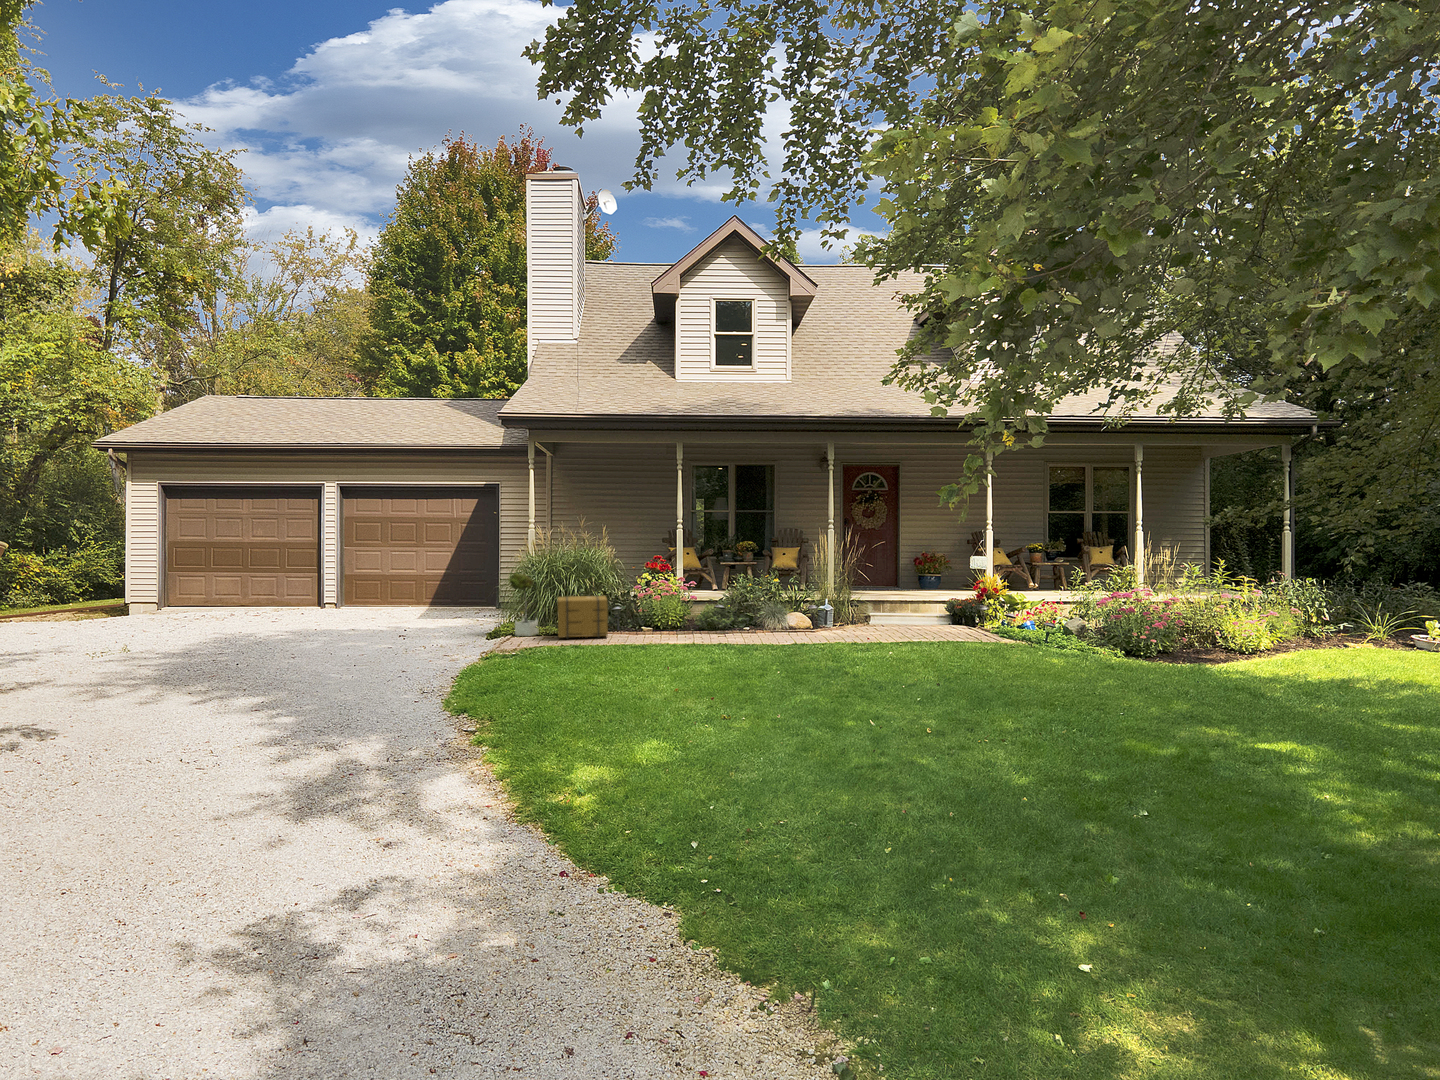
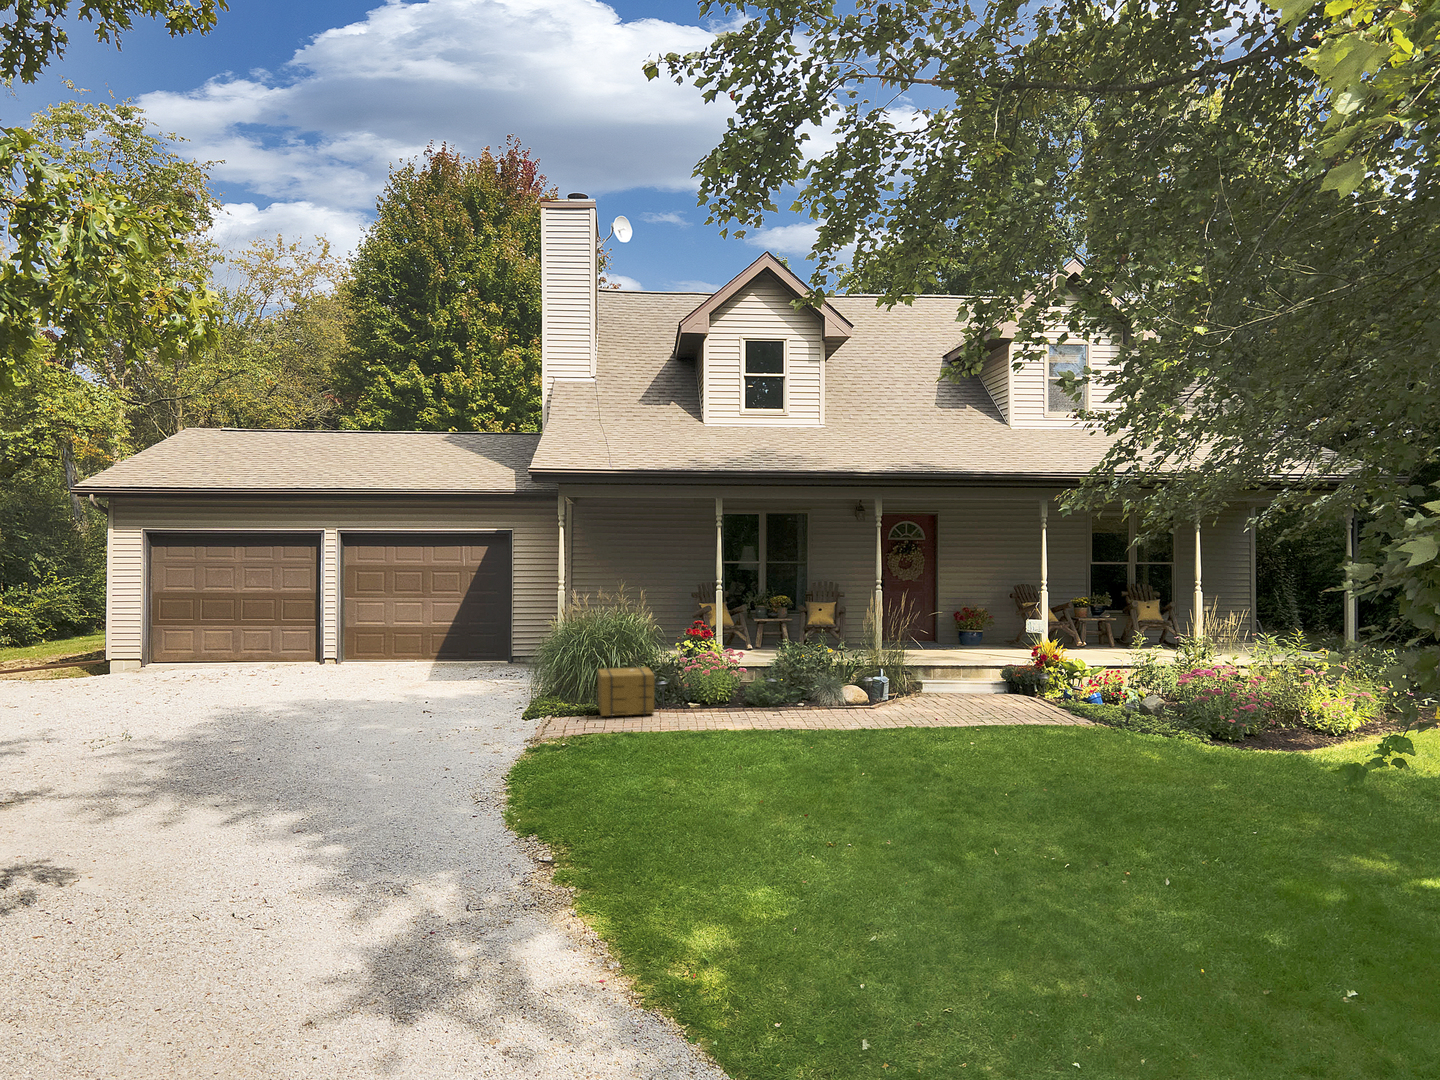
potted tree: present [510,573,538,636] -> none [545,643,576,712]

